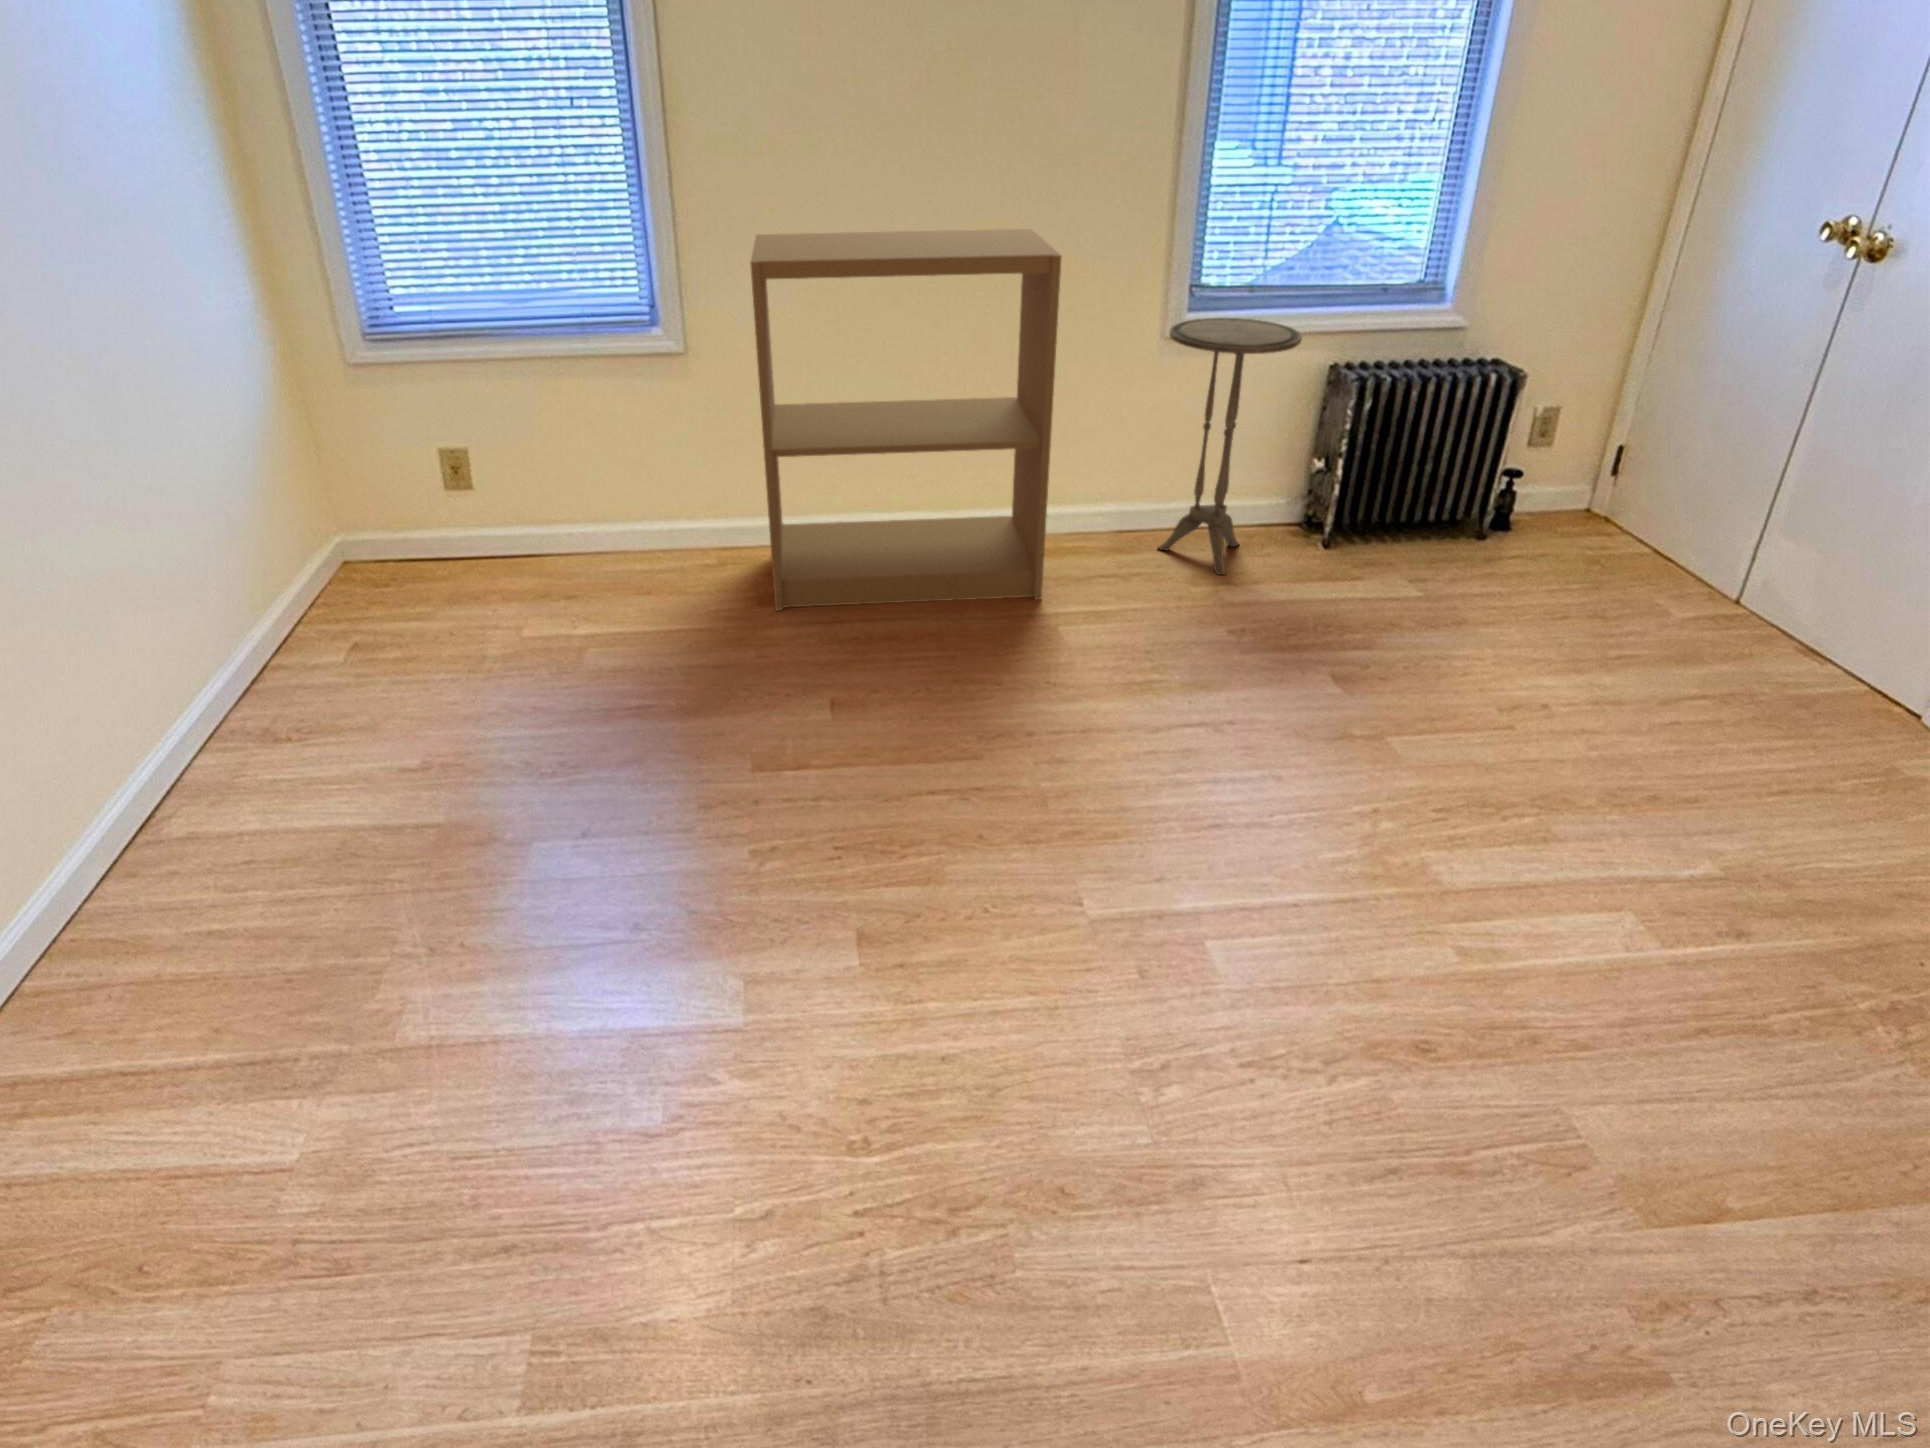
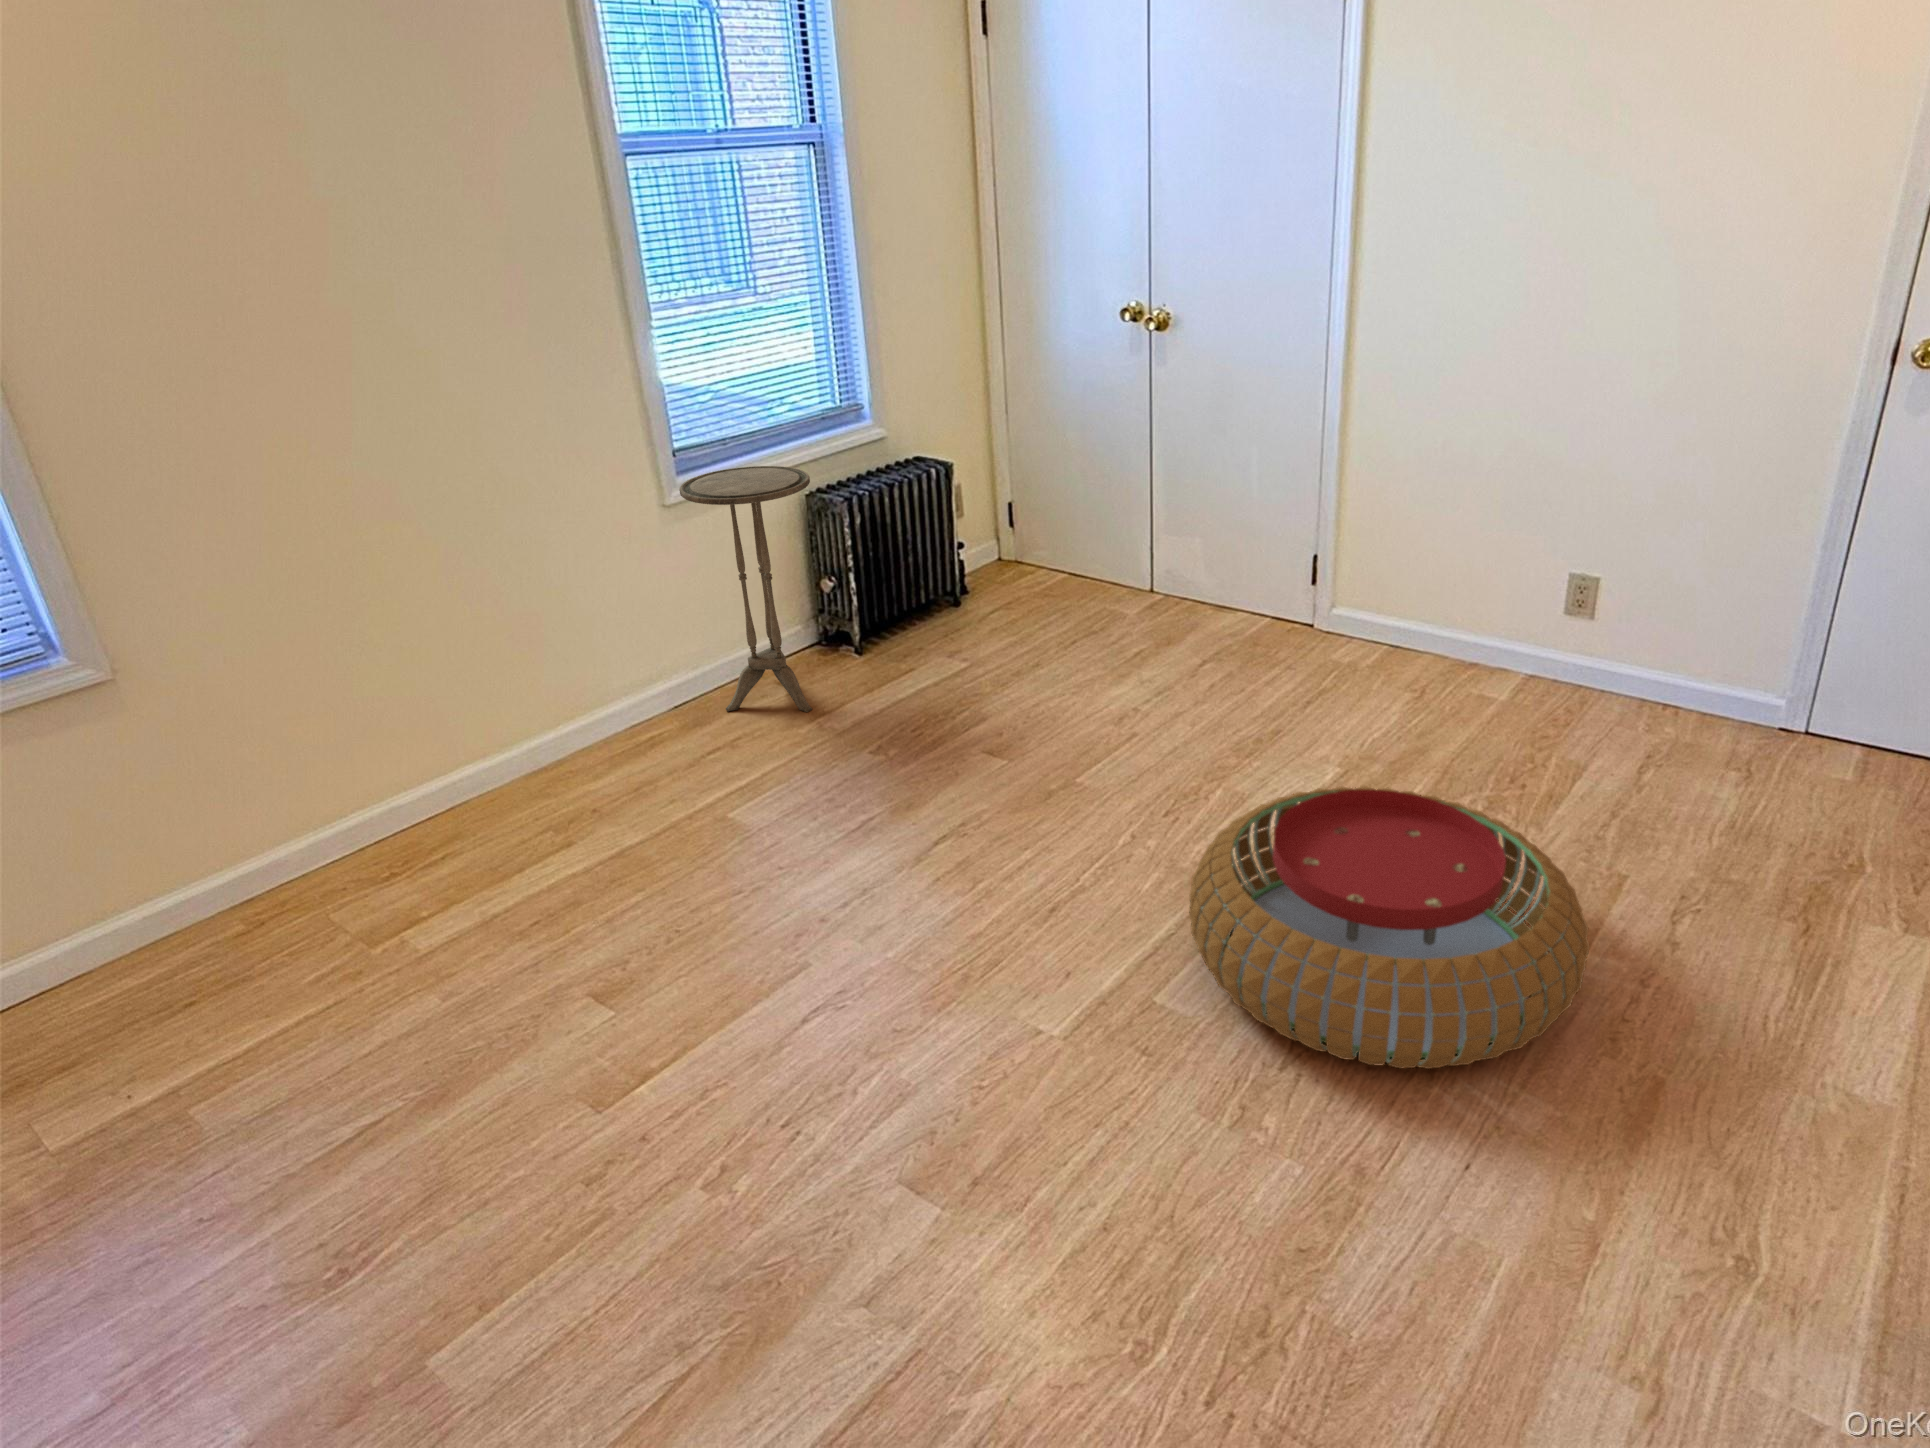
bookshelf: present [750,229,1061,611] -> none [160,422,677,951]
pouf: none [1245,825,1787,1242] -> present [1189,786,1589,1069]

